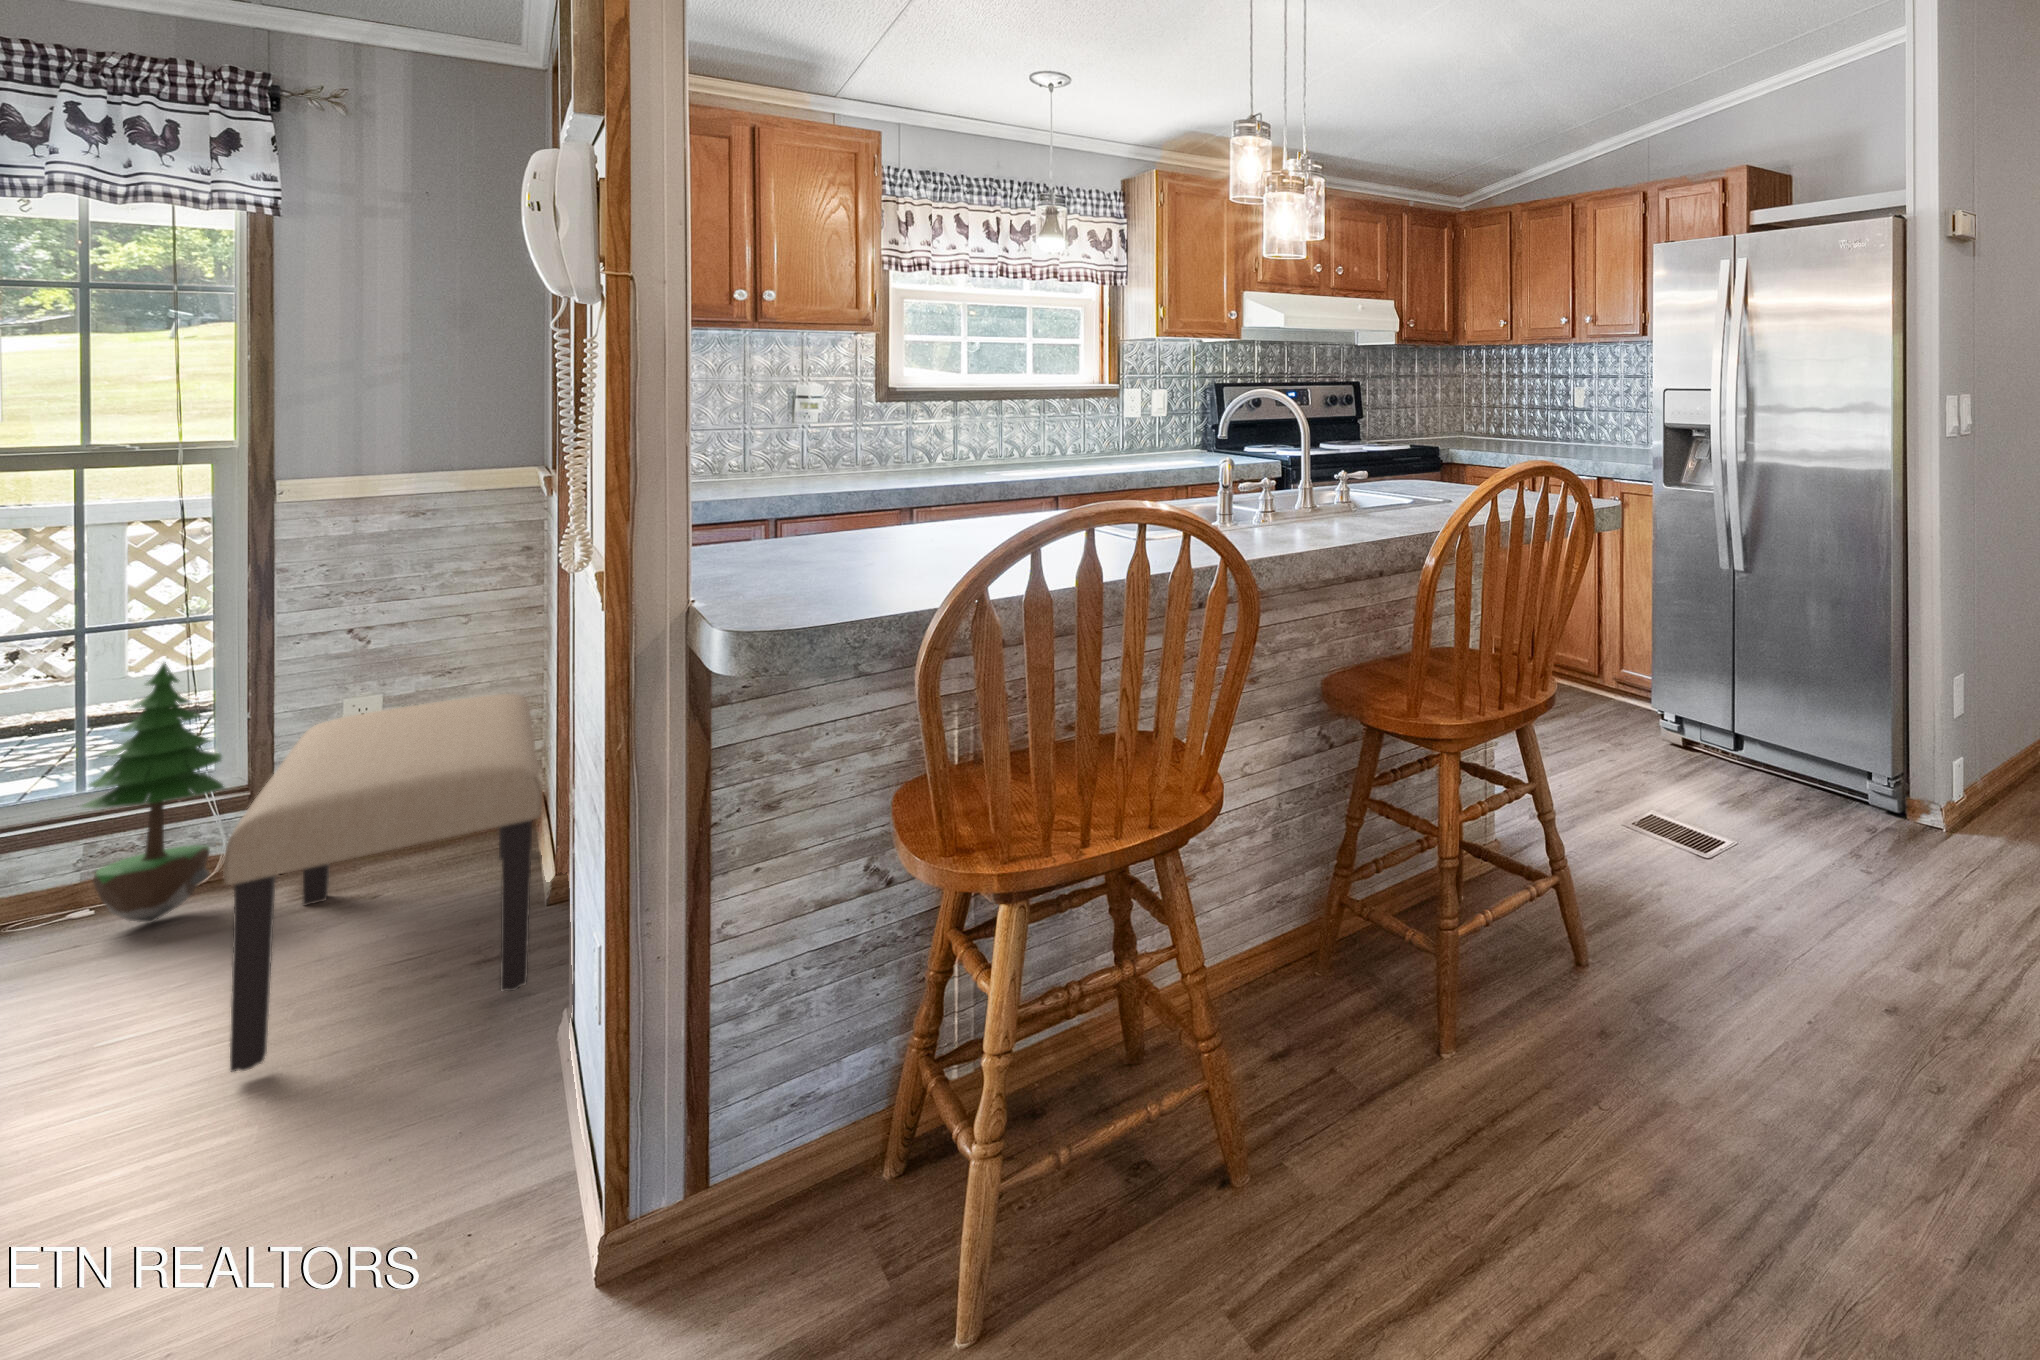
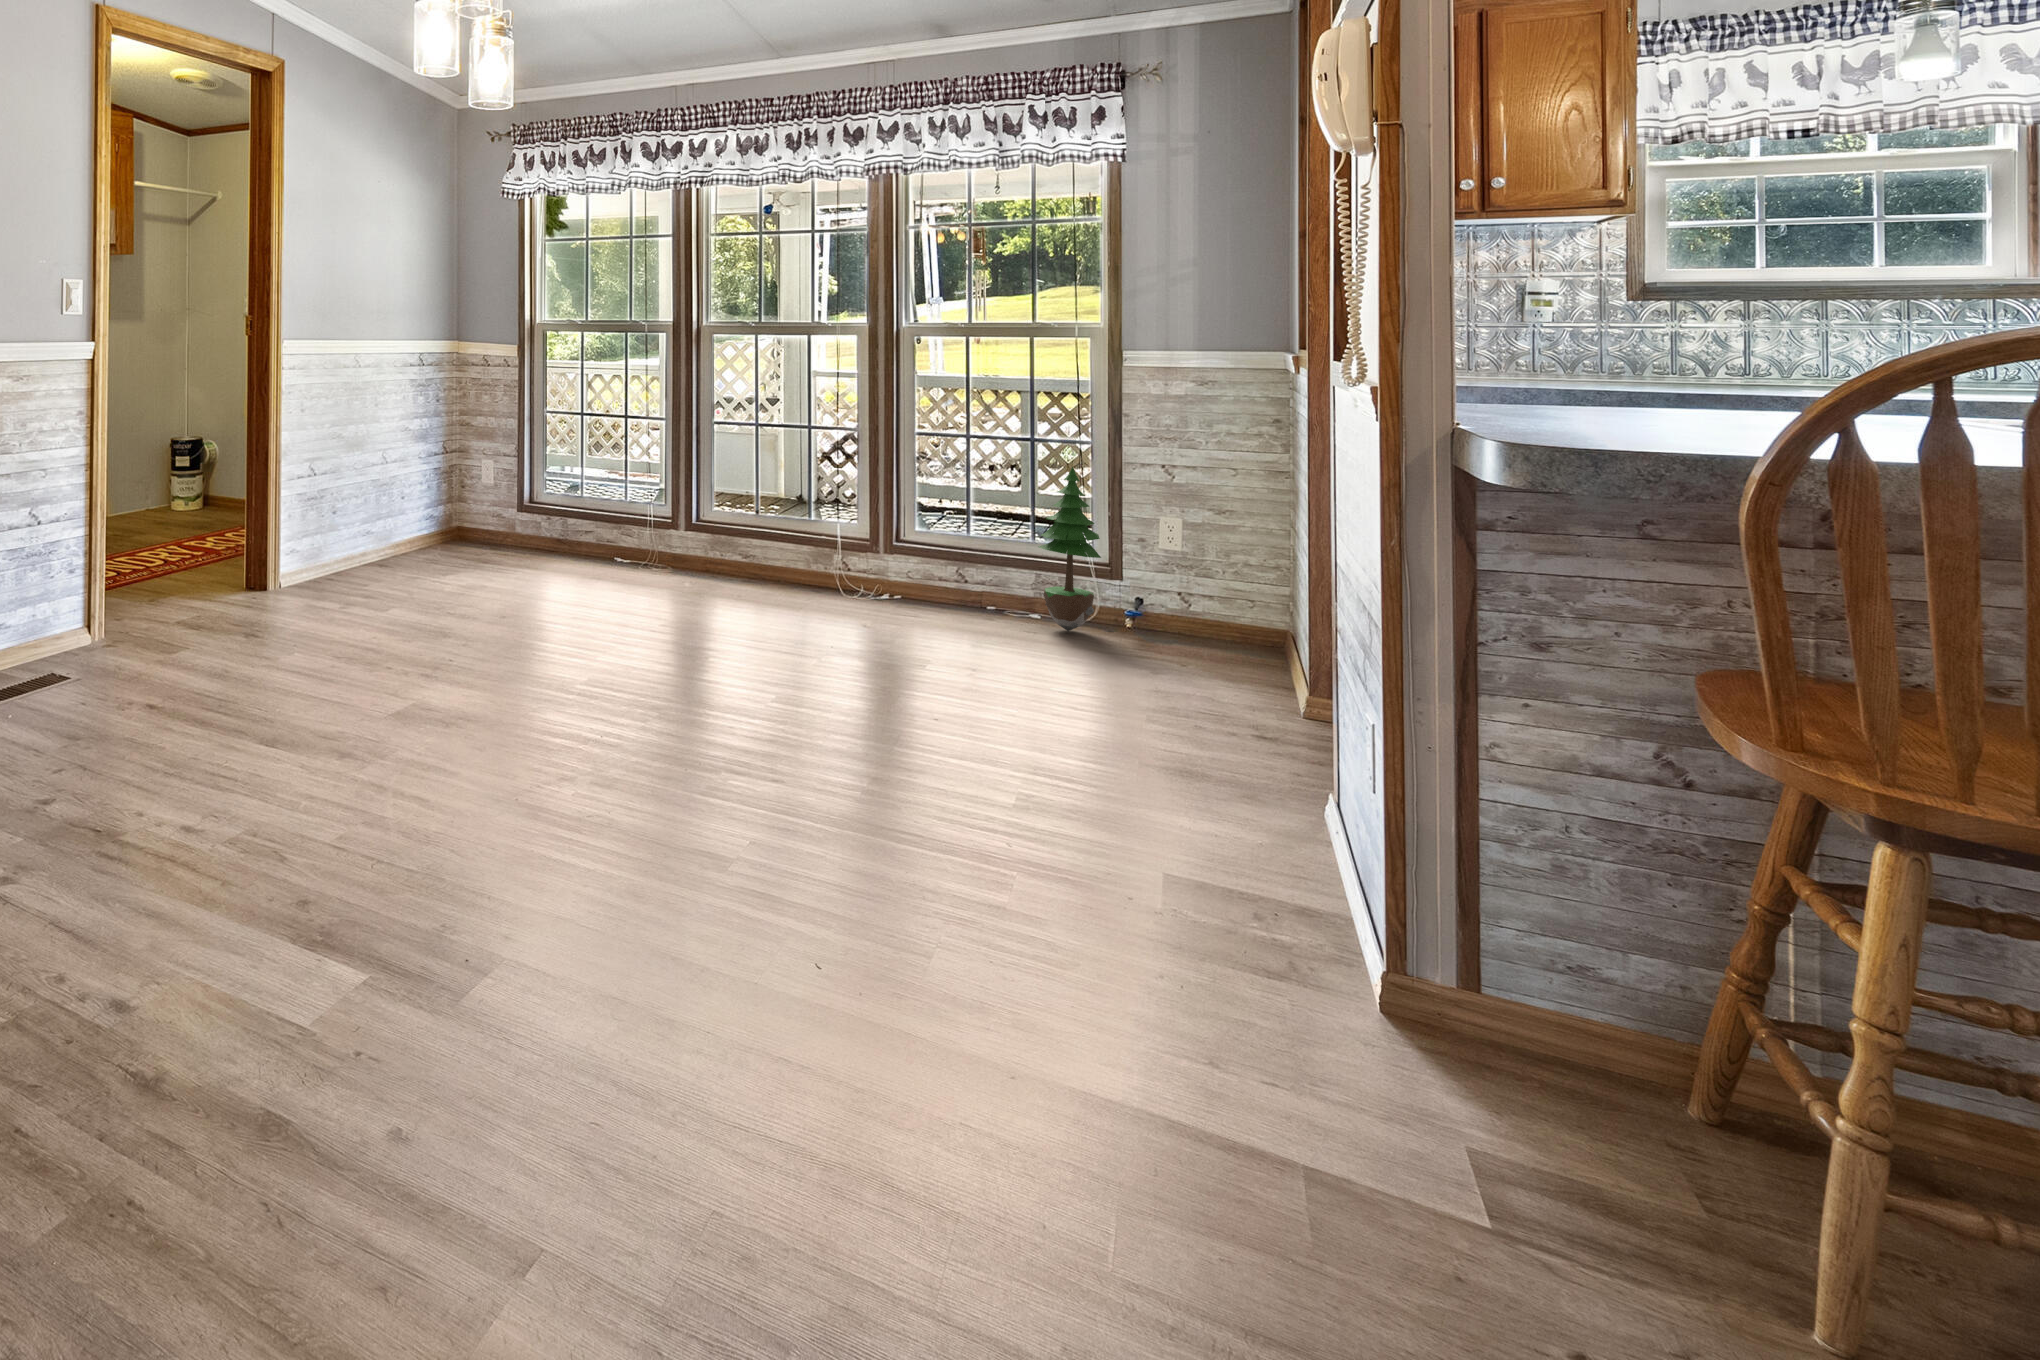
bench: present [223,694,542,1072] -> none [1122,527,1306,757]

